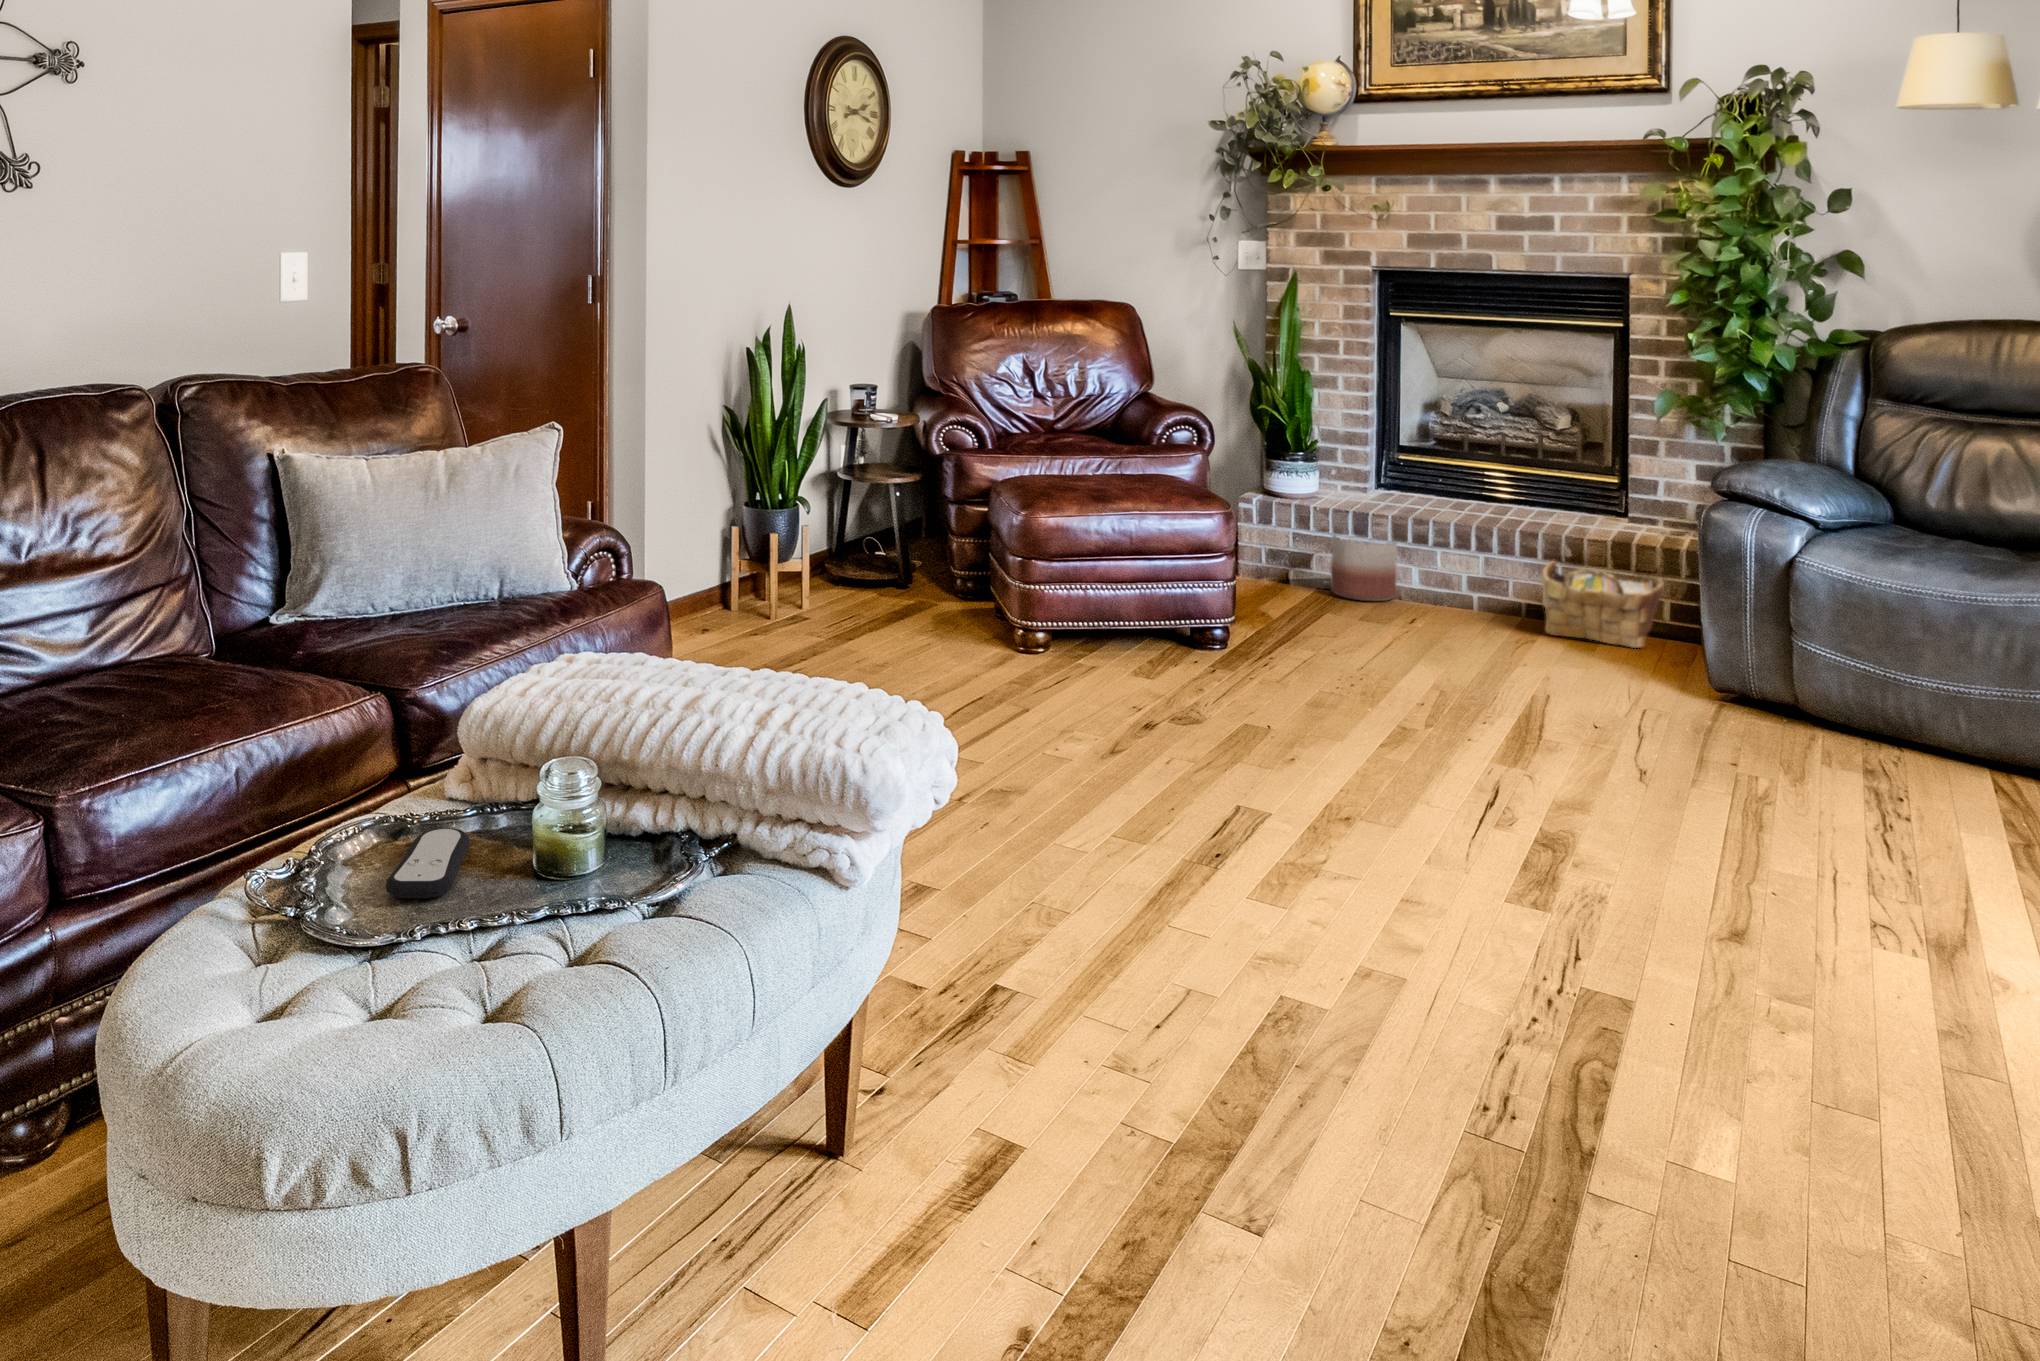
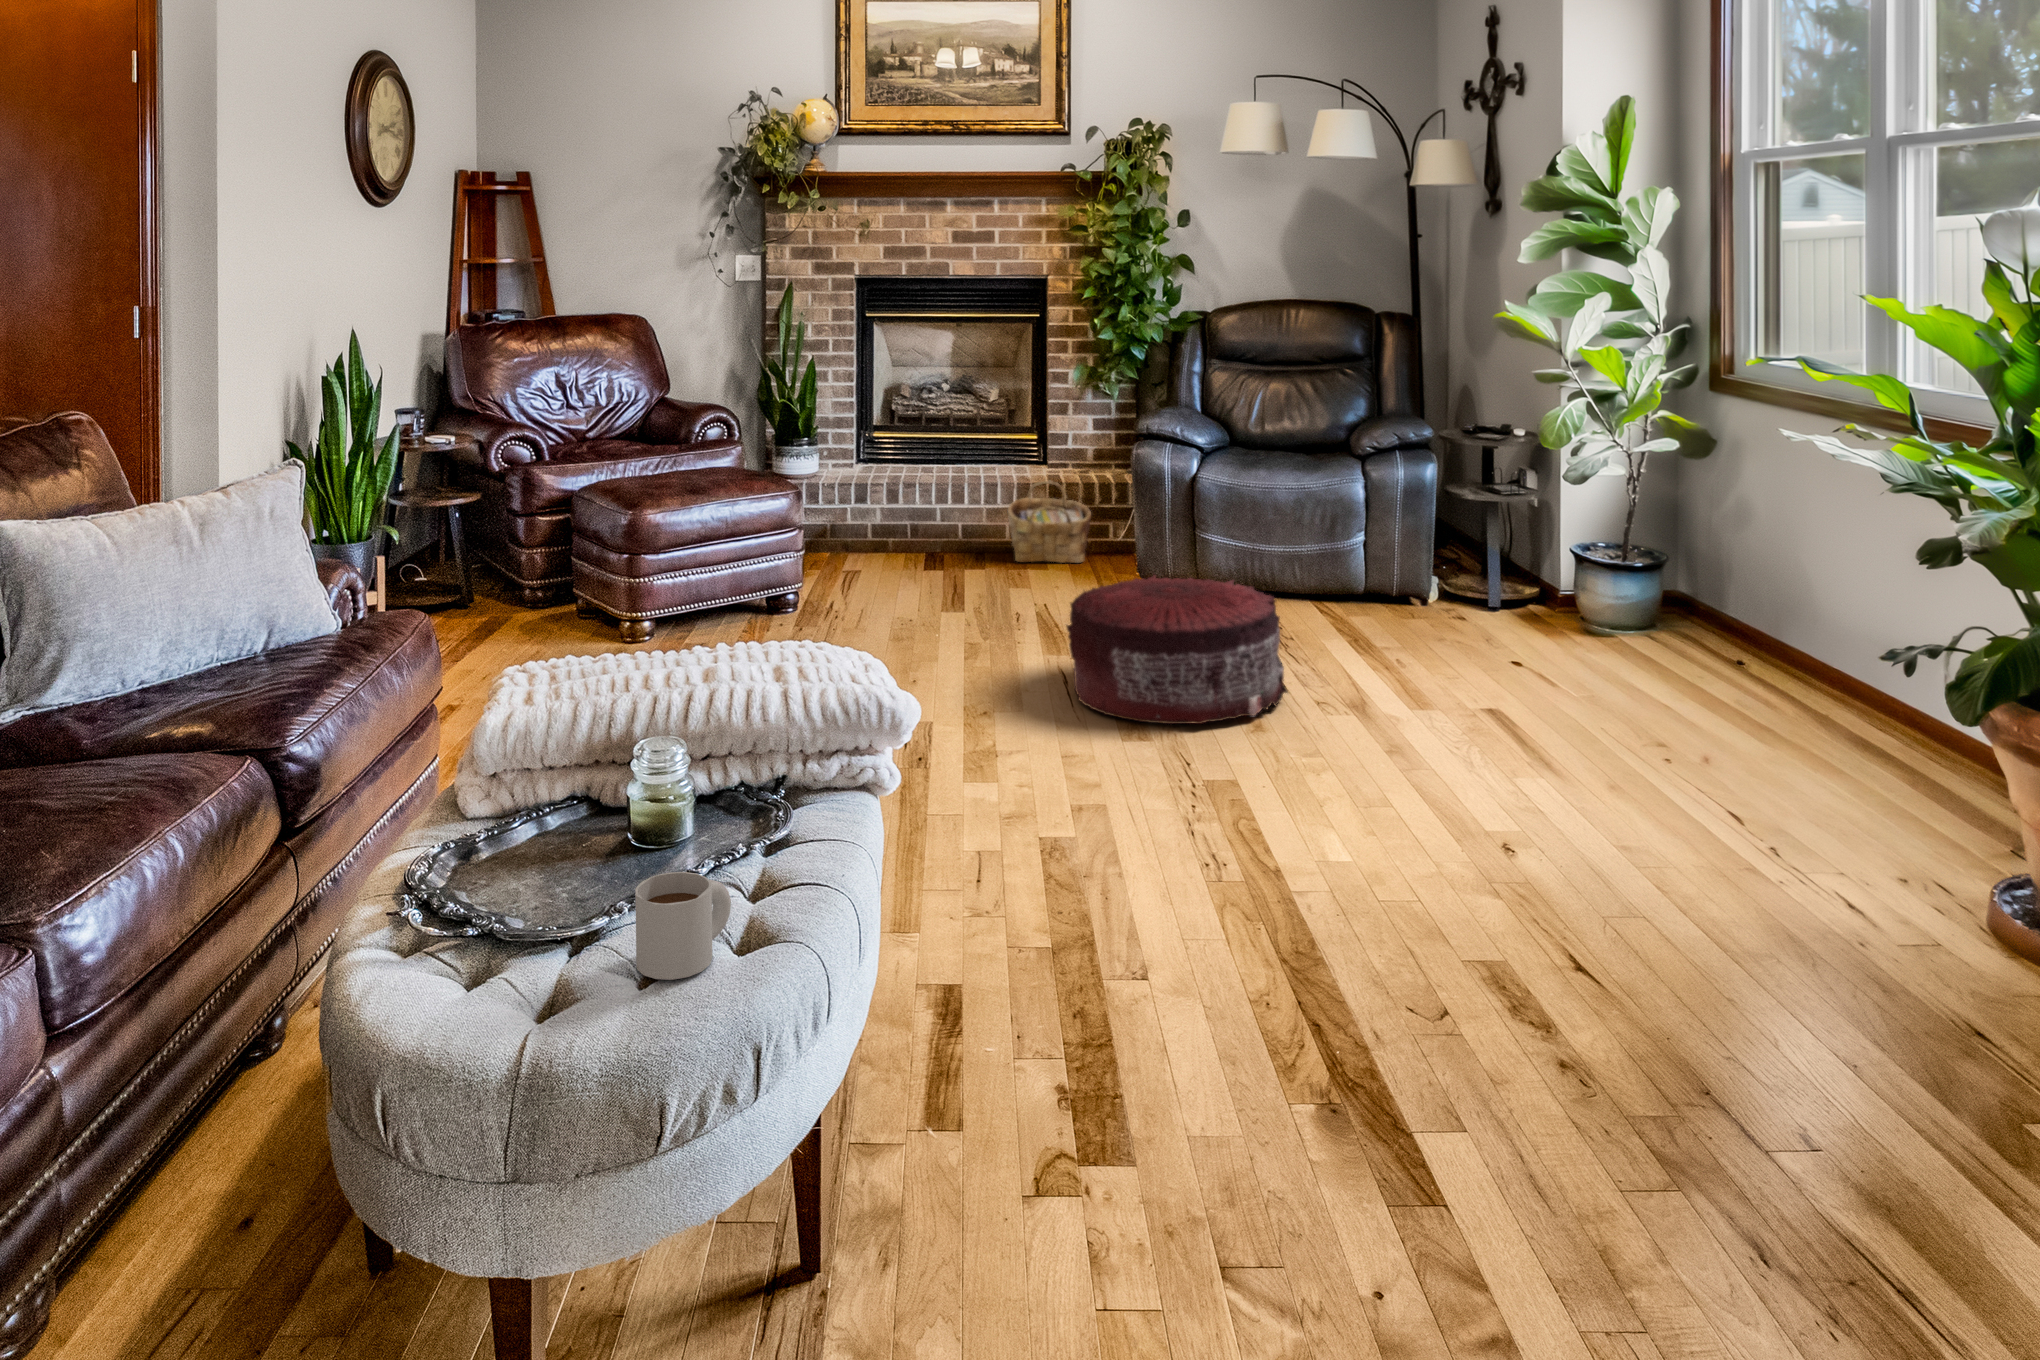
planter: present [1330,535,1398,601] -> none [840,499,894,557]
pouf: none [1480,678,1815,906] -> present [1067,576,1288,724]
remote control: present [386,829,470,898] -> none [506,827,593,887]
mug: none [344,915,472,1042] -> present [635,872,731,980]

